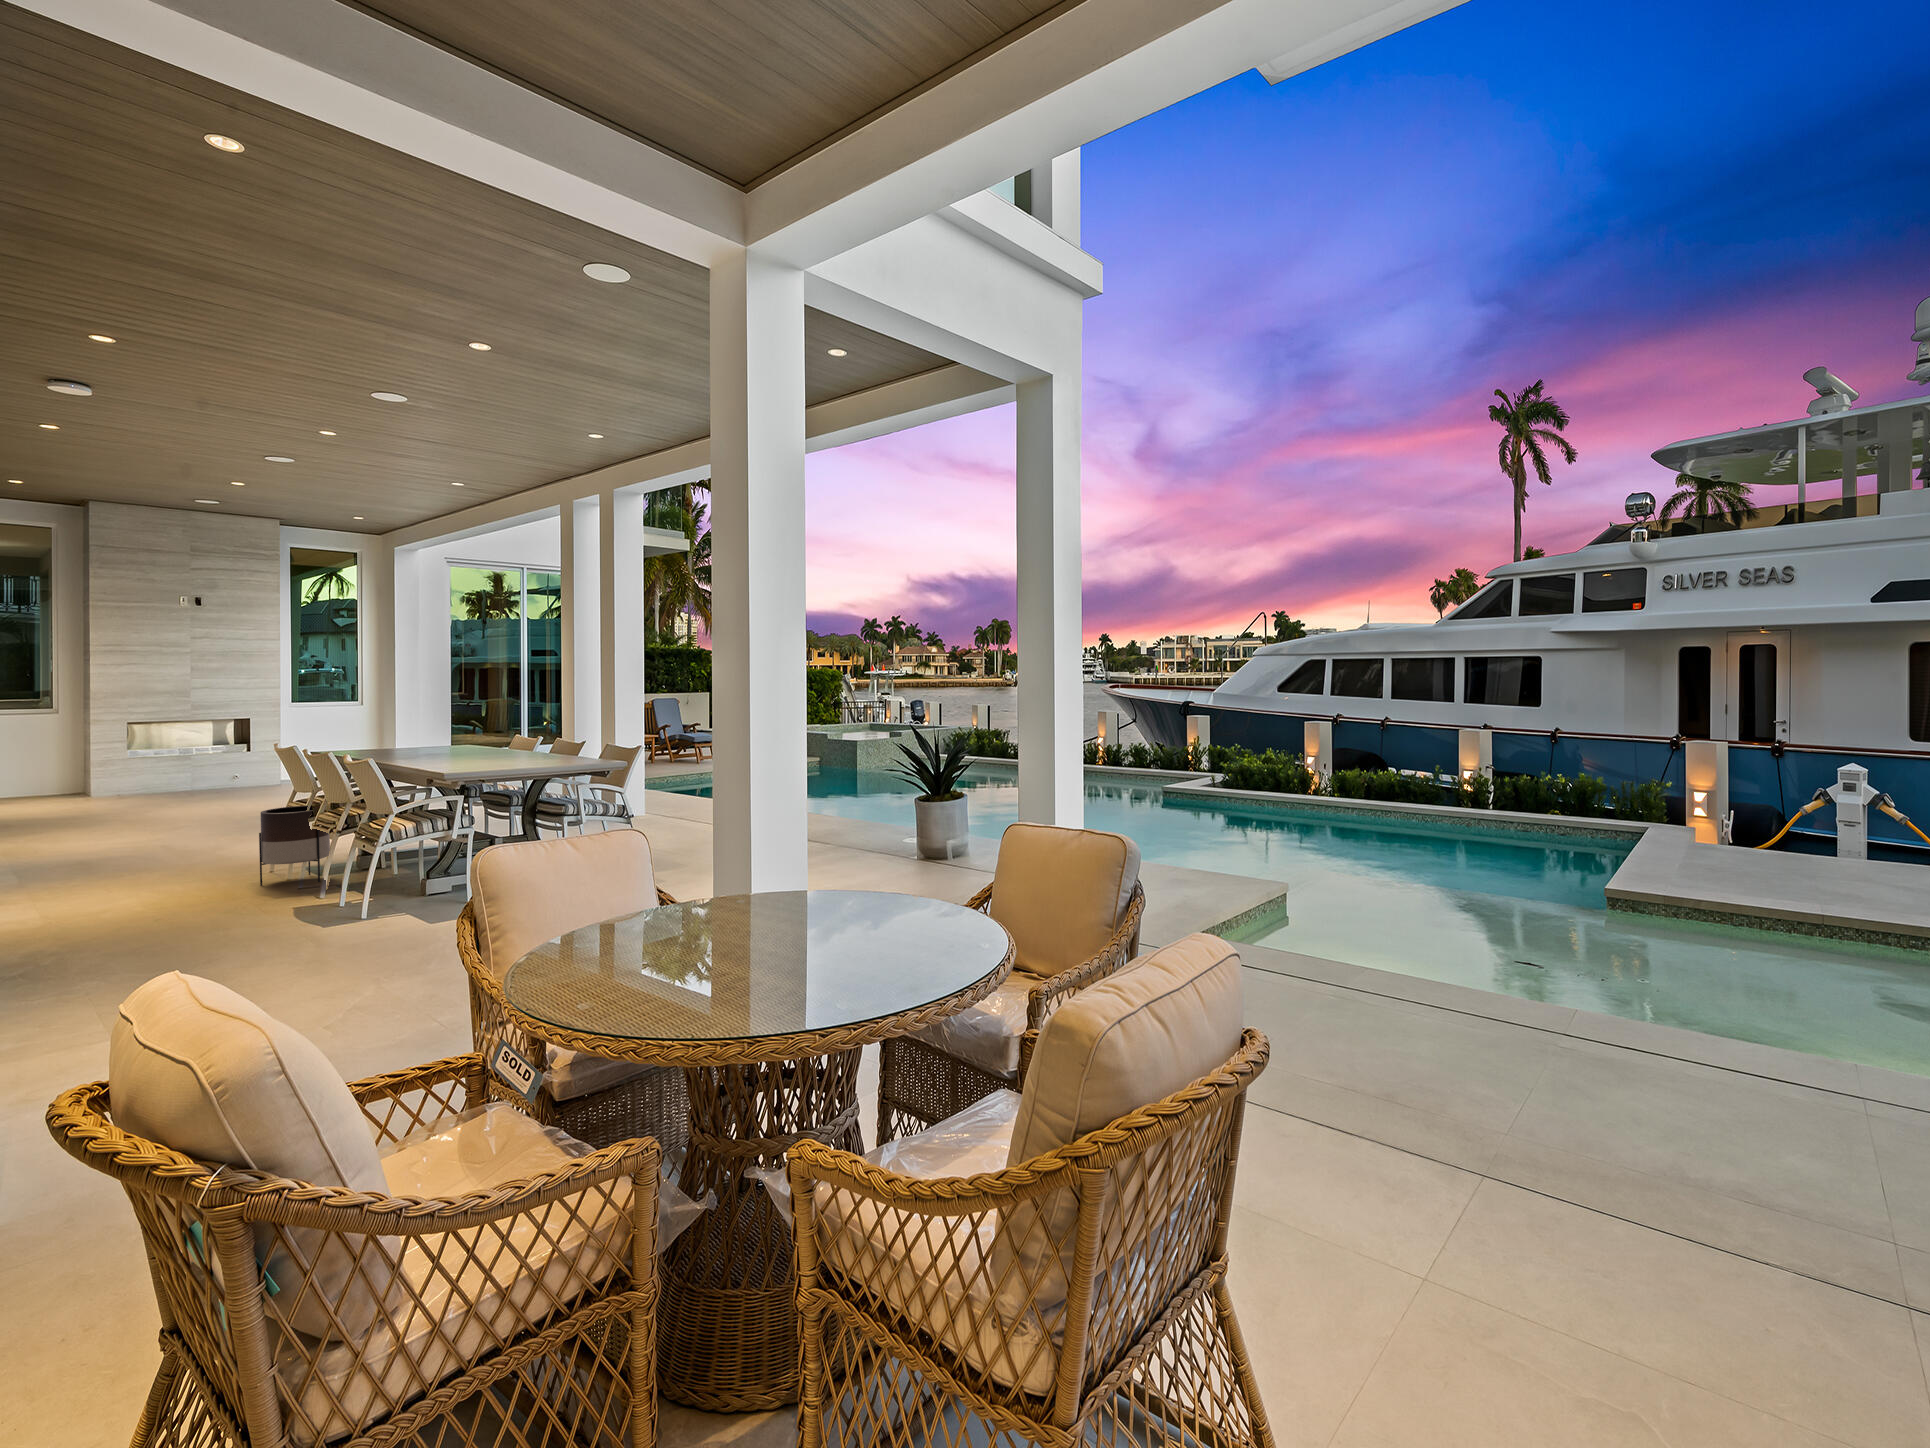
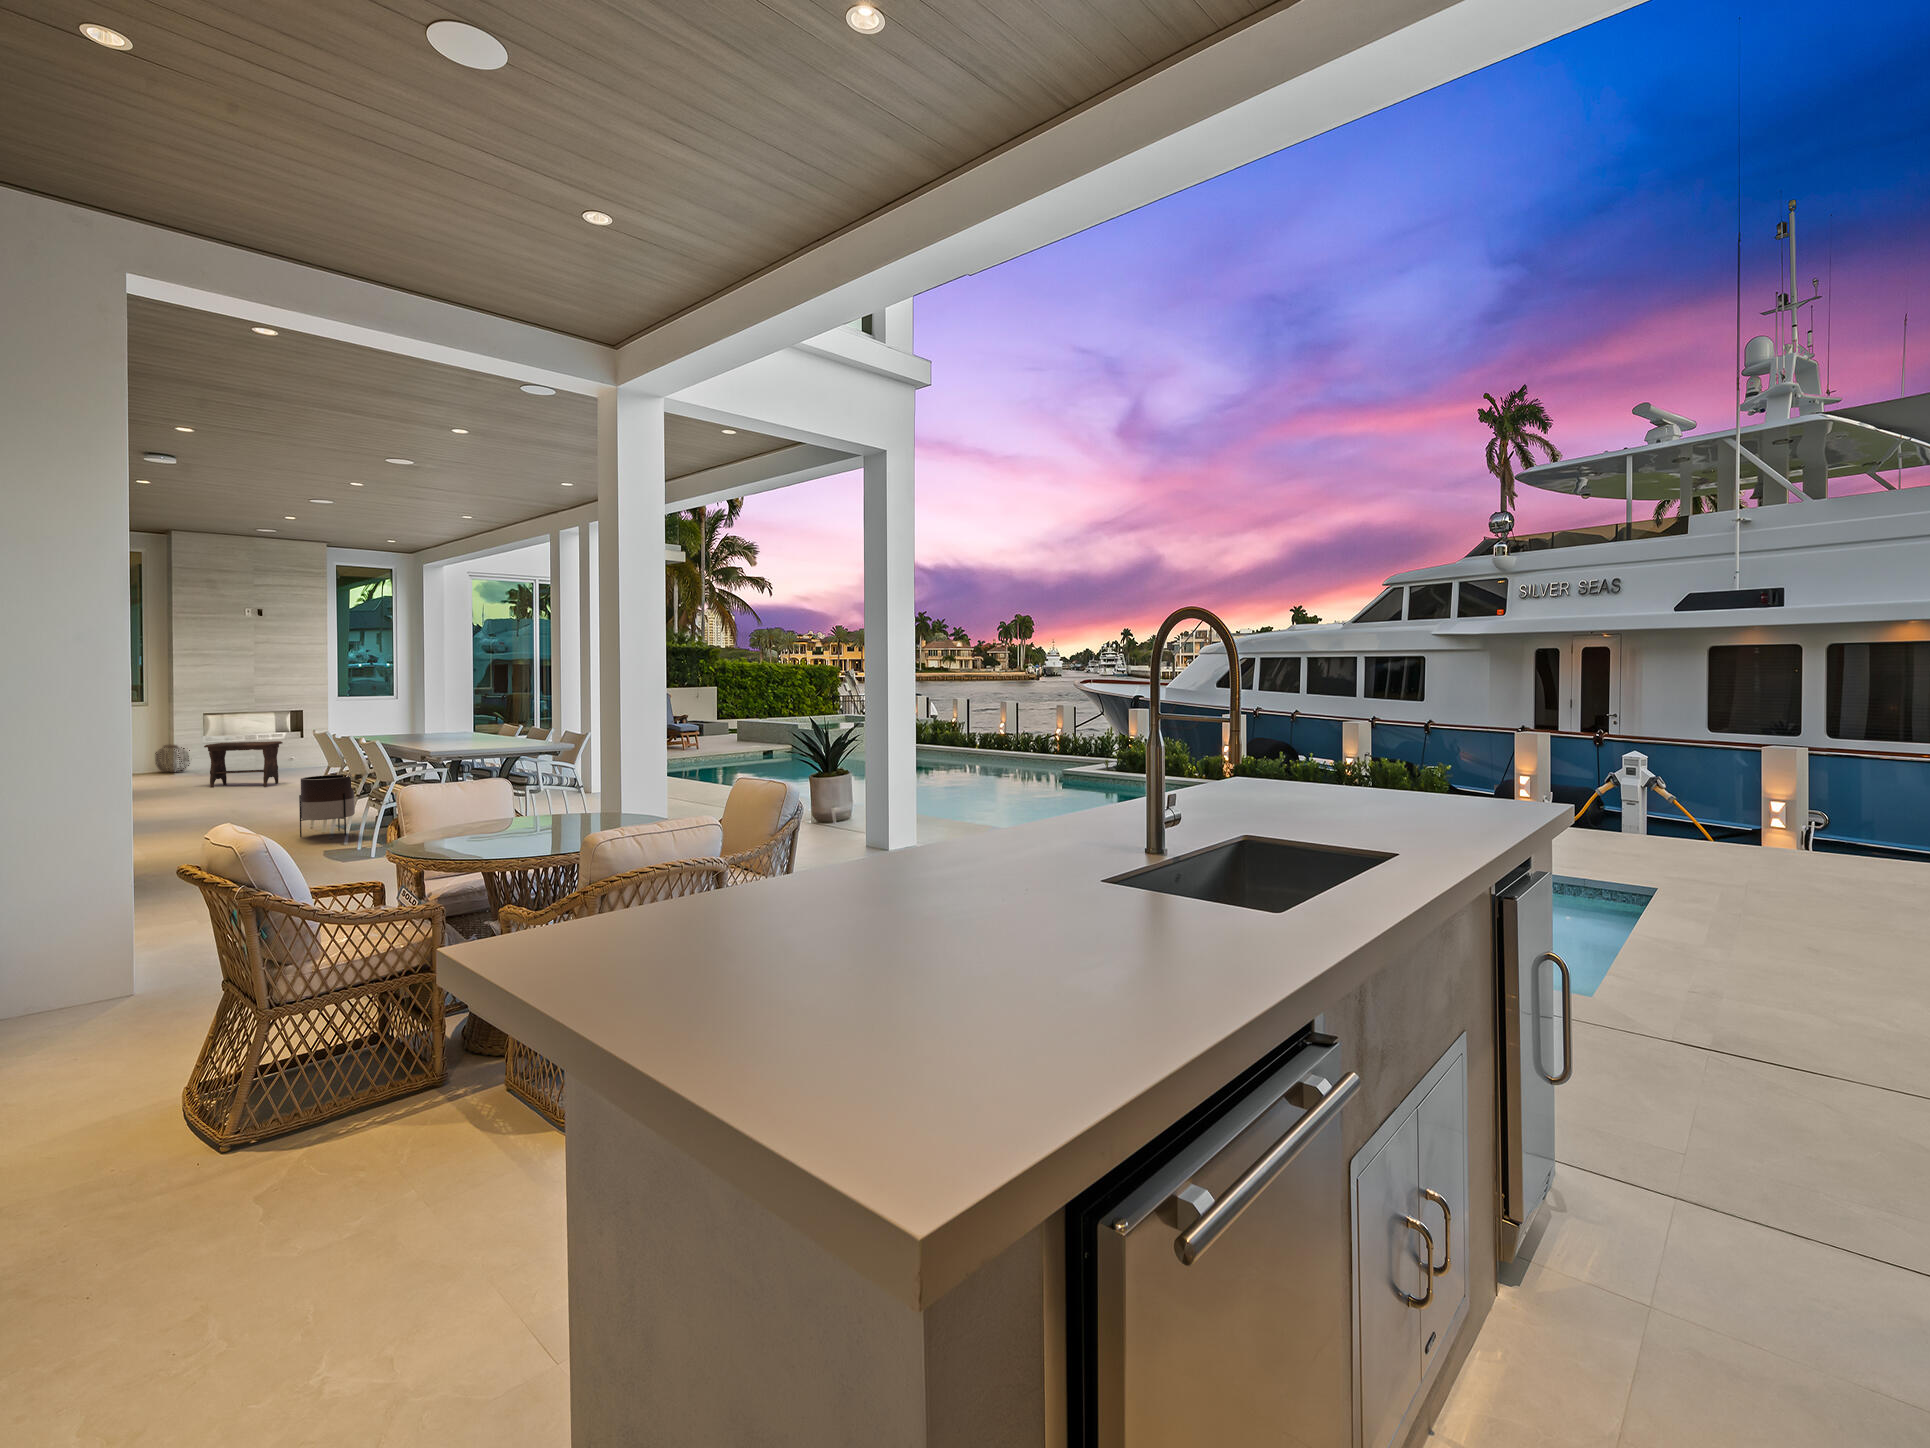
footstool: none [130,757,227,814] -> present [204,741,283,788]
woven basket: none [68,759,113,794] -> present [155,745,190,773]

